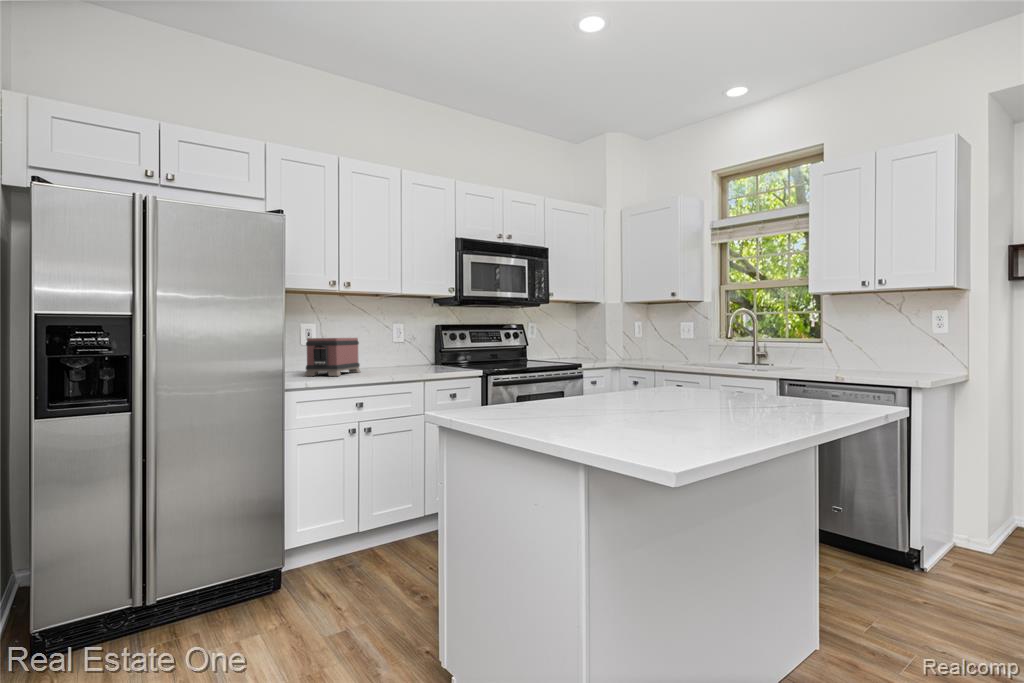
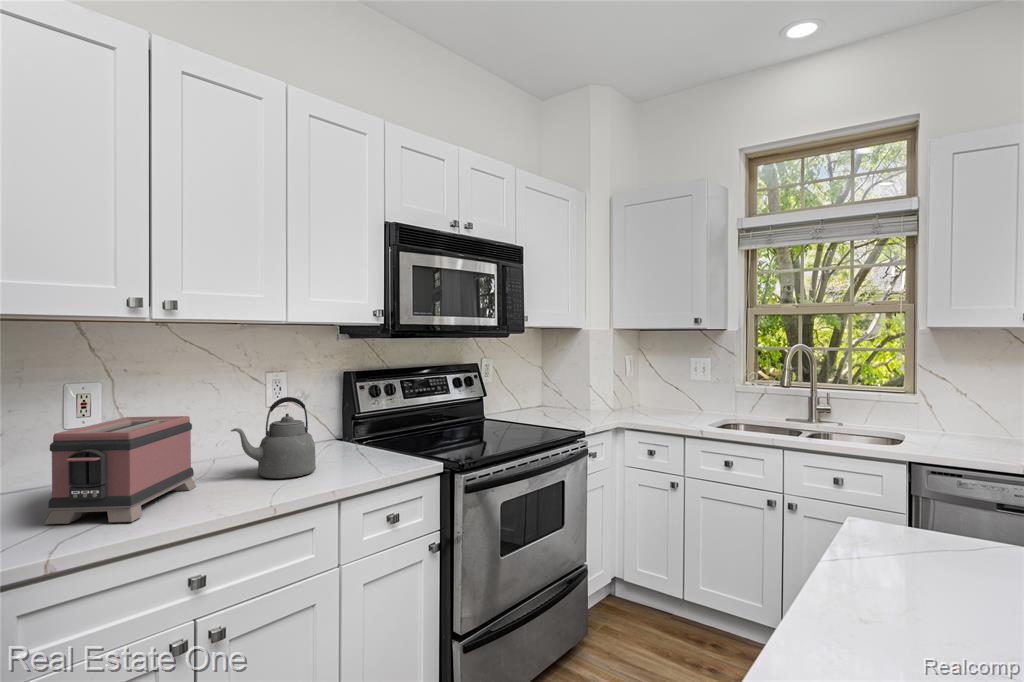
kettle: none [376,332,417,371] -> present [231,397,316,478]

